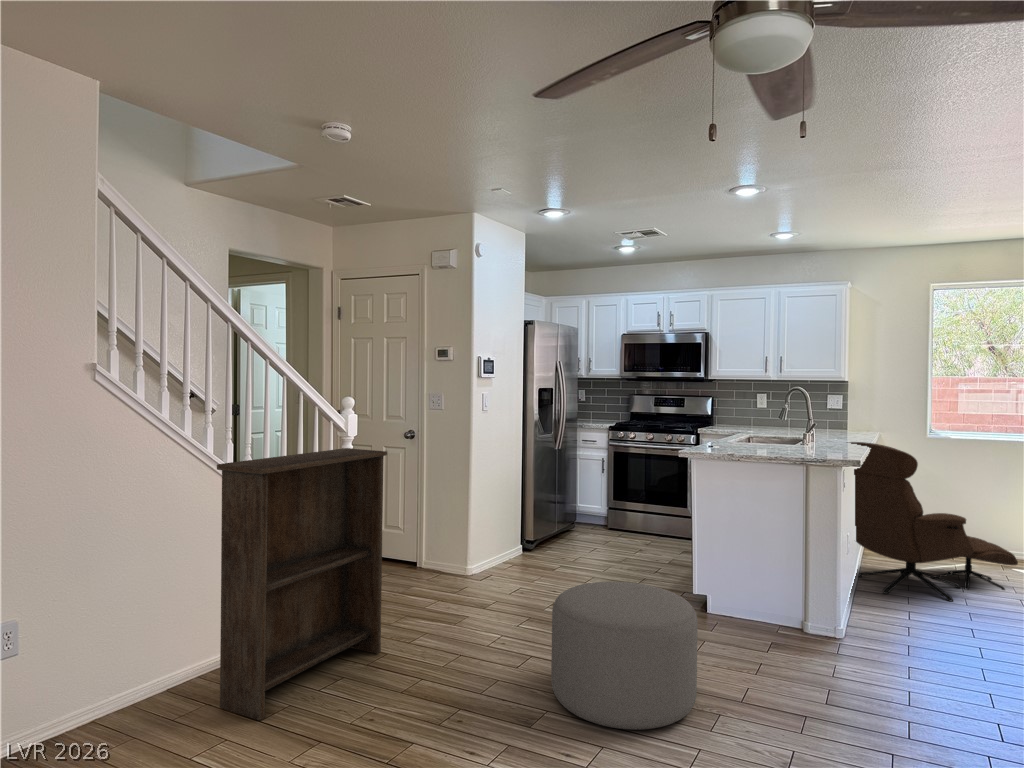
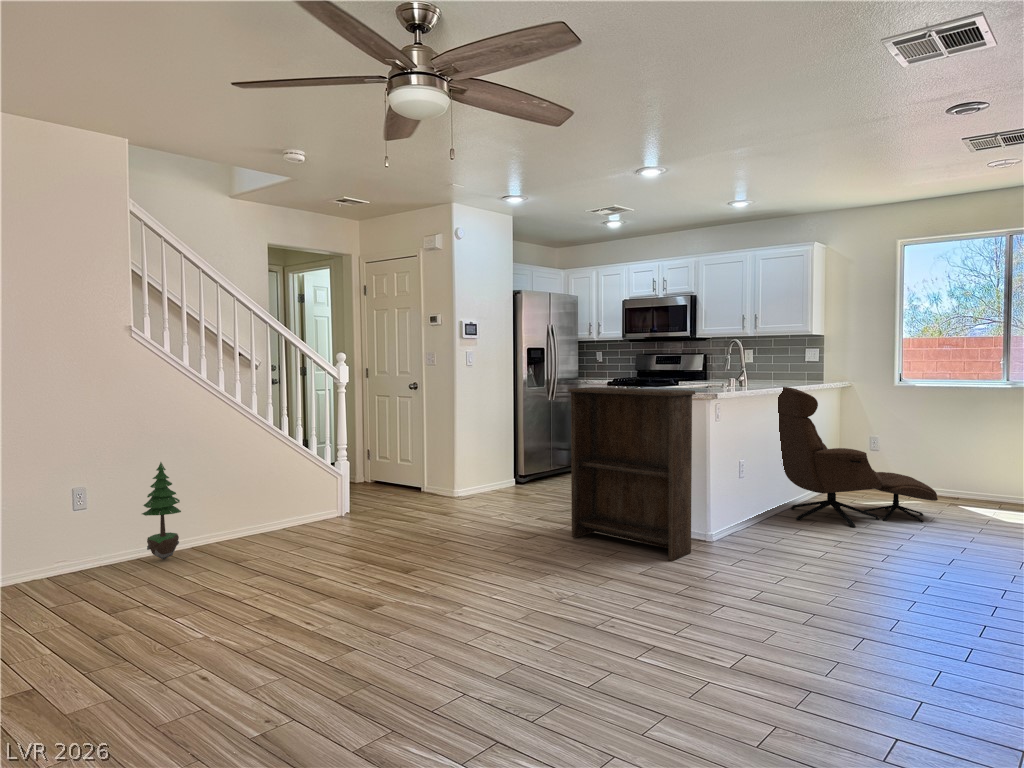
bookshelf: present [217,448,387,720] -> present [568,387,695,561]
potted tree: none [93,573,159,729] -> present [142,462,181,560]
ottoman: present [551,582,698,730] -> none [433,485,539,580]

